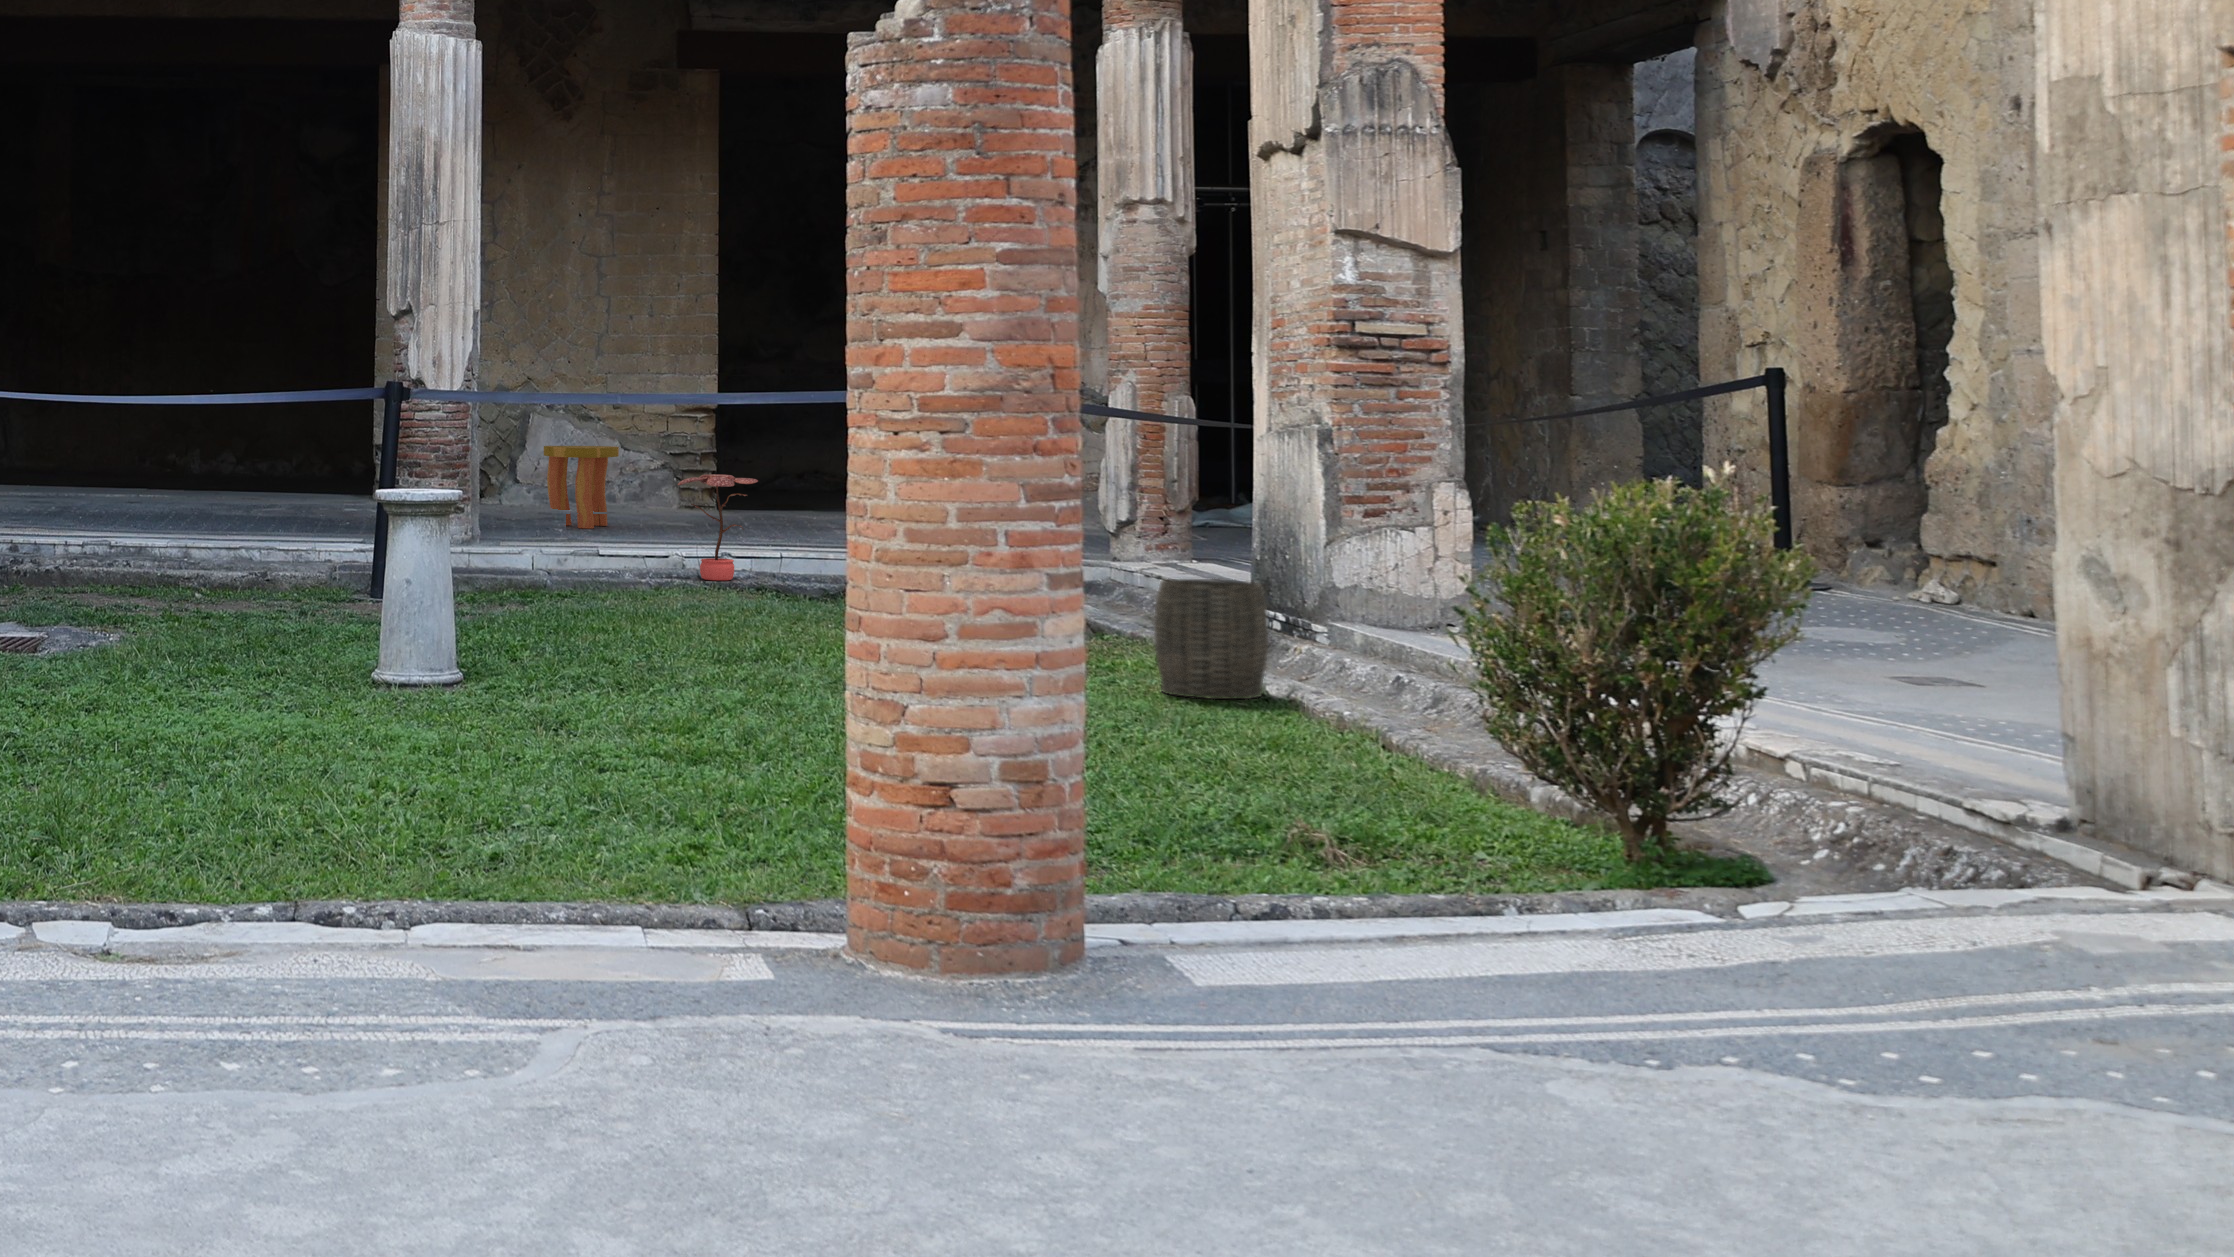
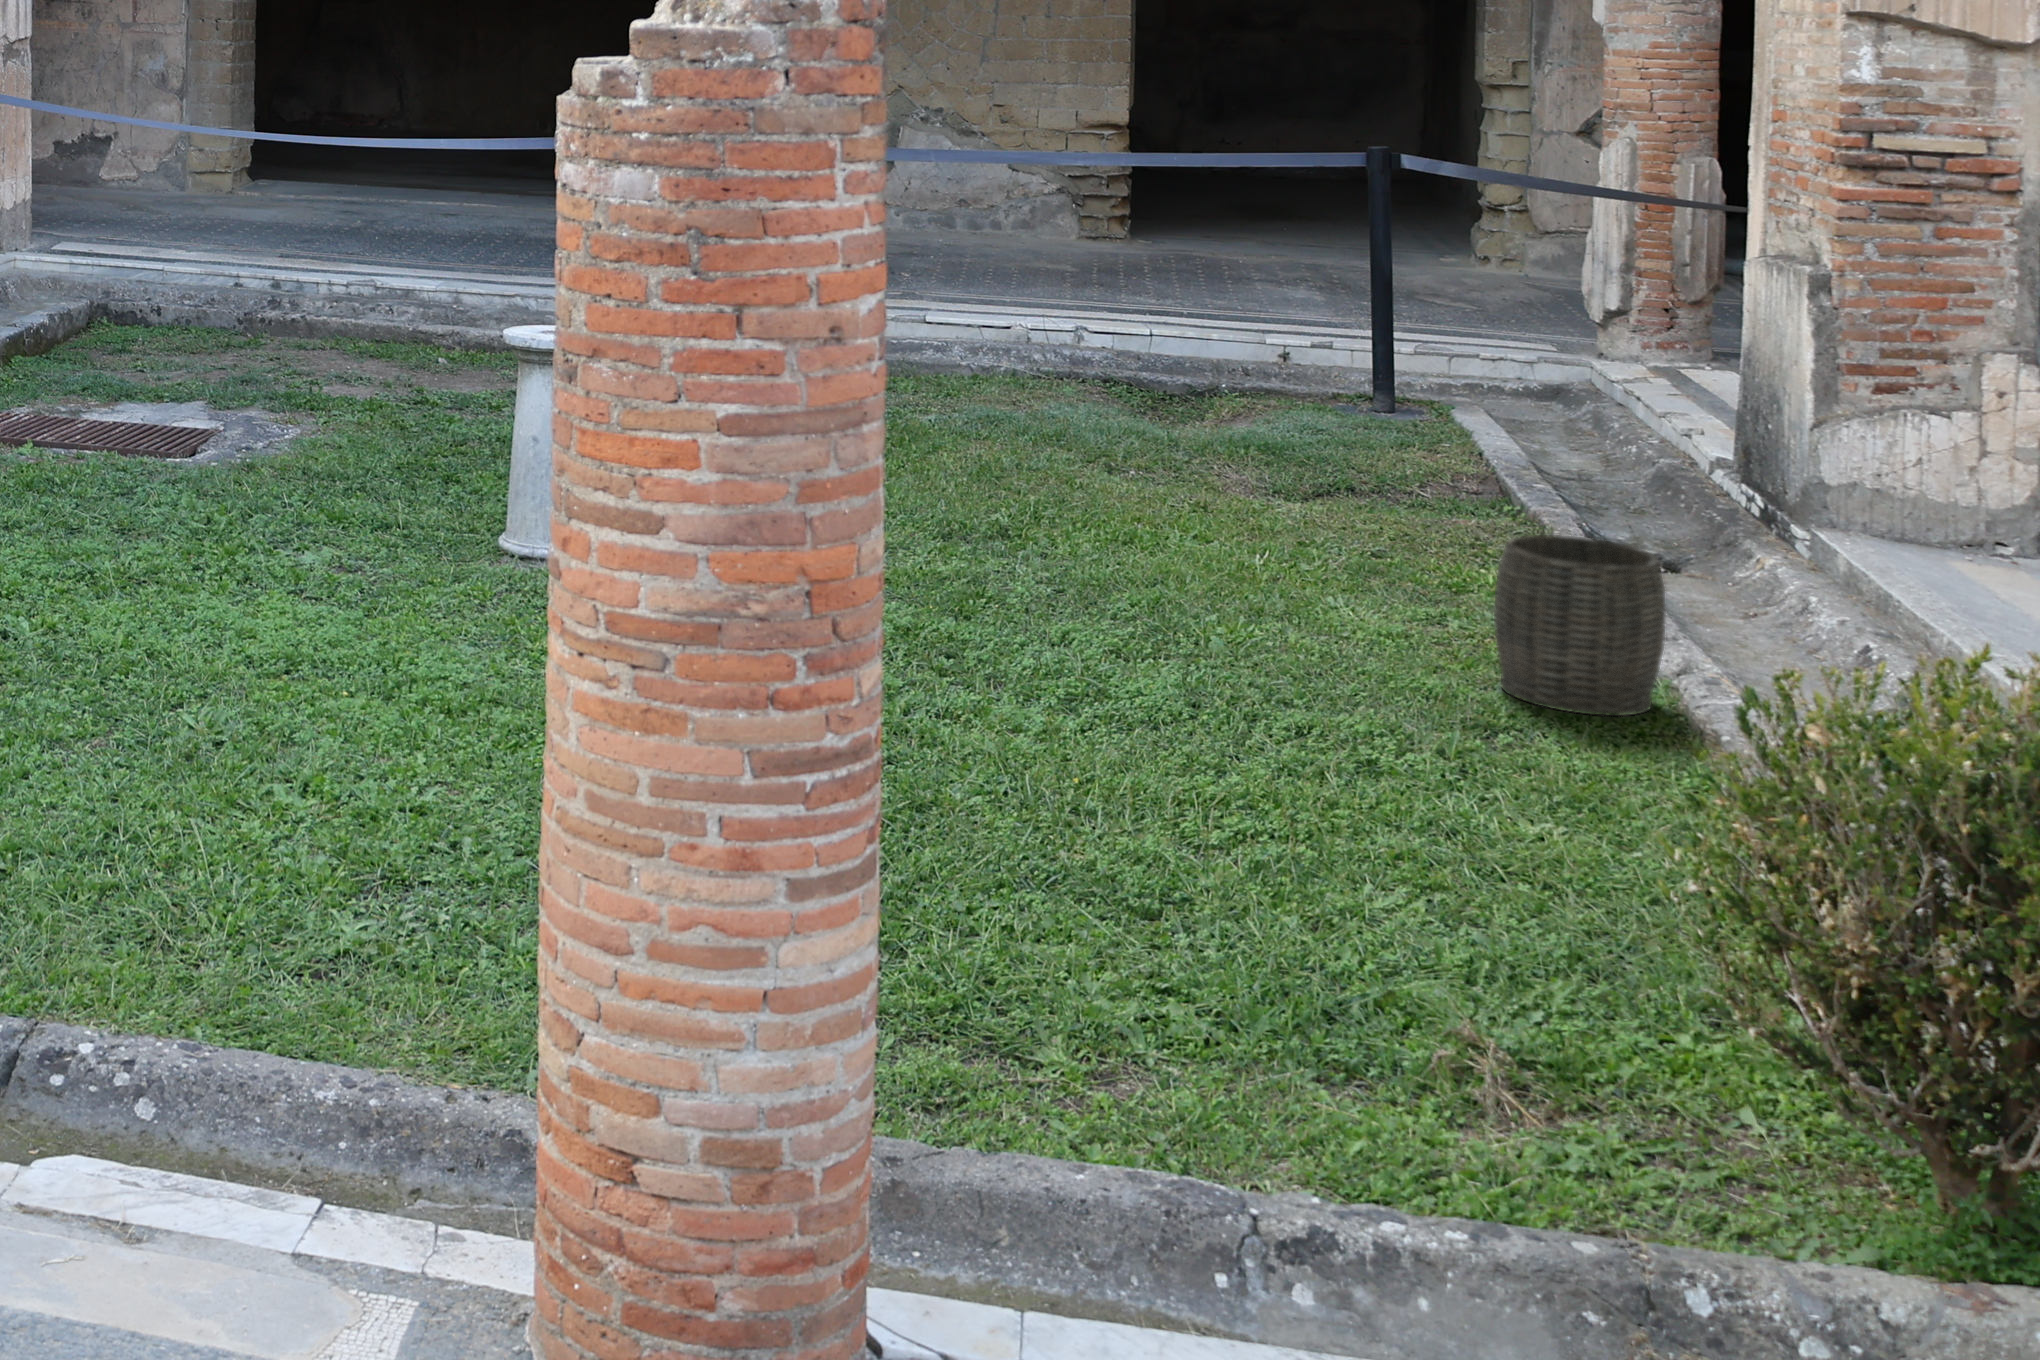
stool: present [544,446,619,529] -> none [913,139,1002,235]
potted plant: present [678,474,758,581] -> none [999,235,1100,360]

